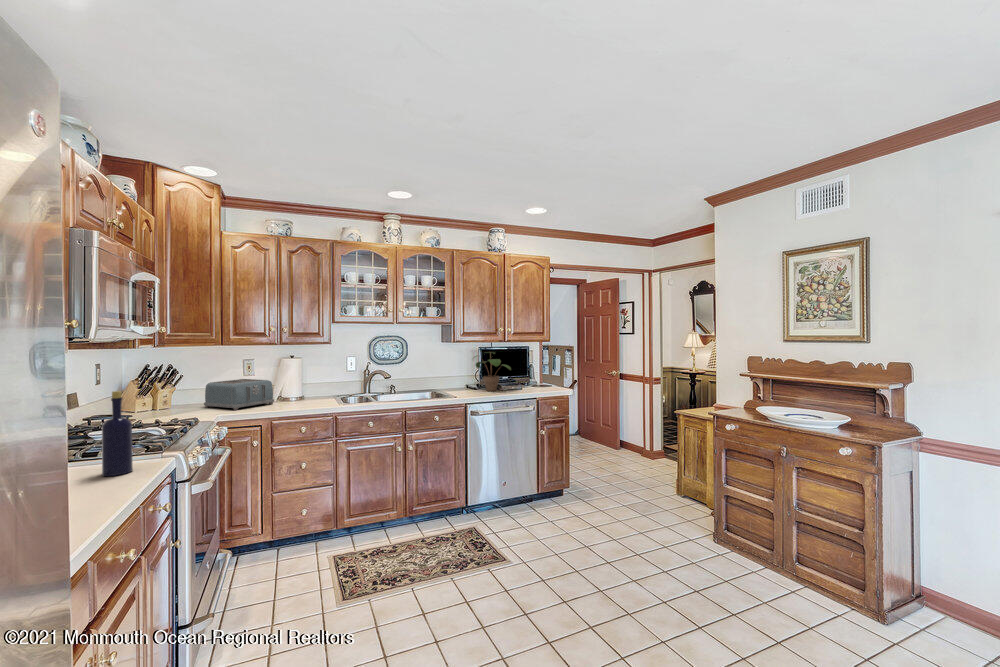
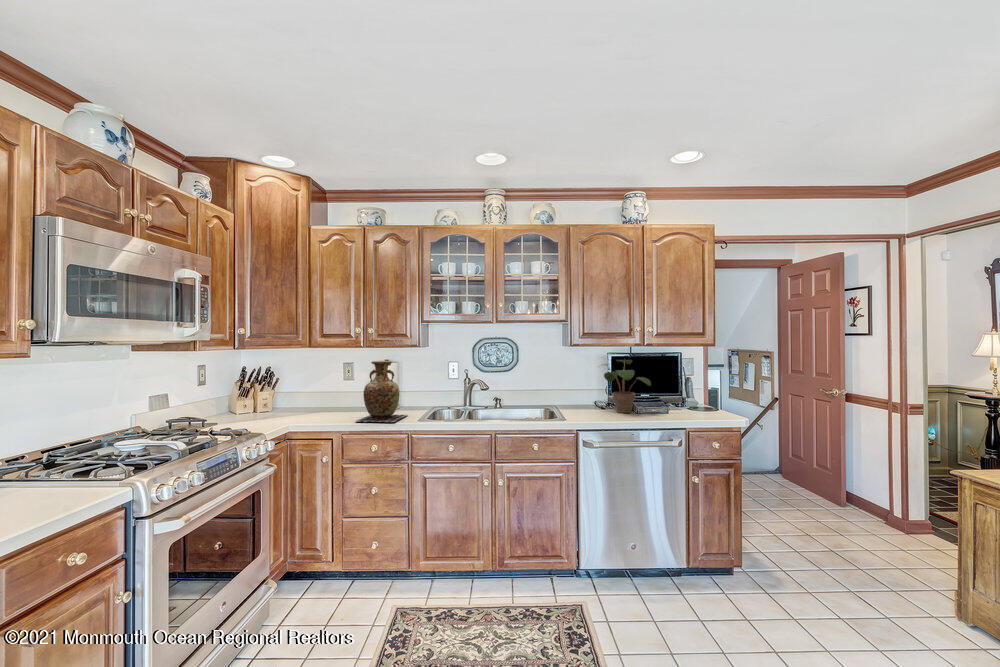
vase: none [283,356,324,409] -> present [355,361,407,422]
toaster: present [204,379,274,410] -> none [293,384,359,419]
bottle: present [102,391,133,476] -> none [36,405,77,508]

